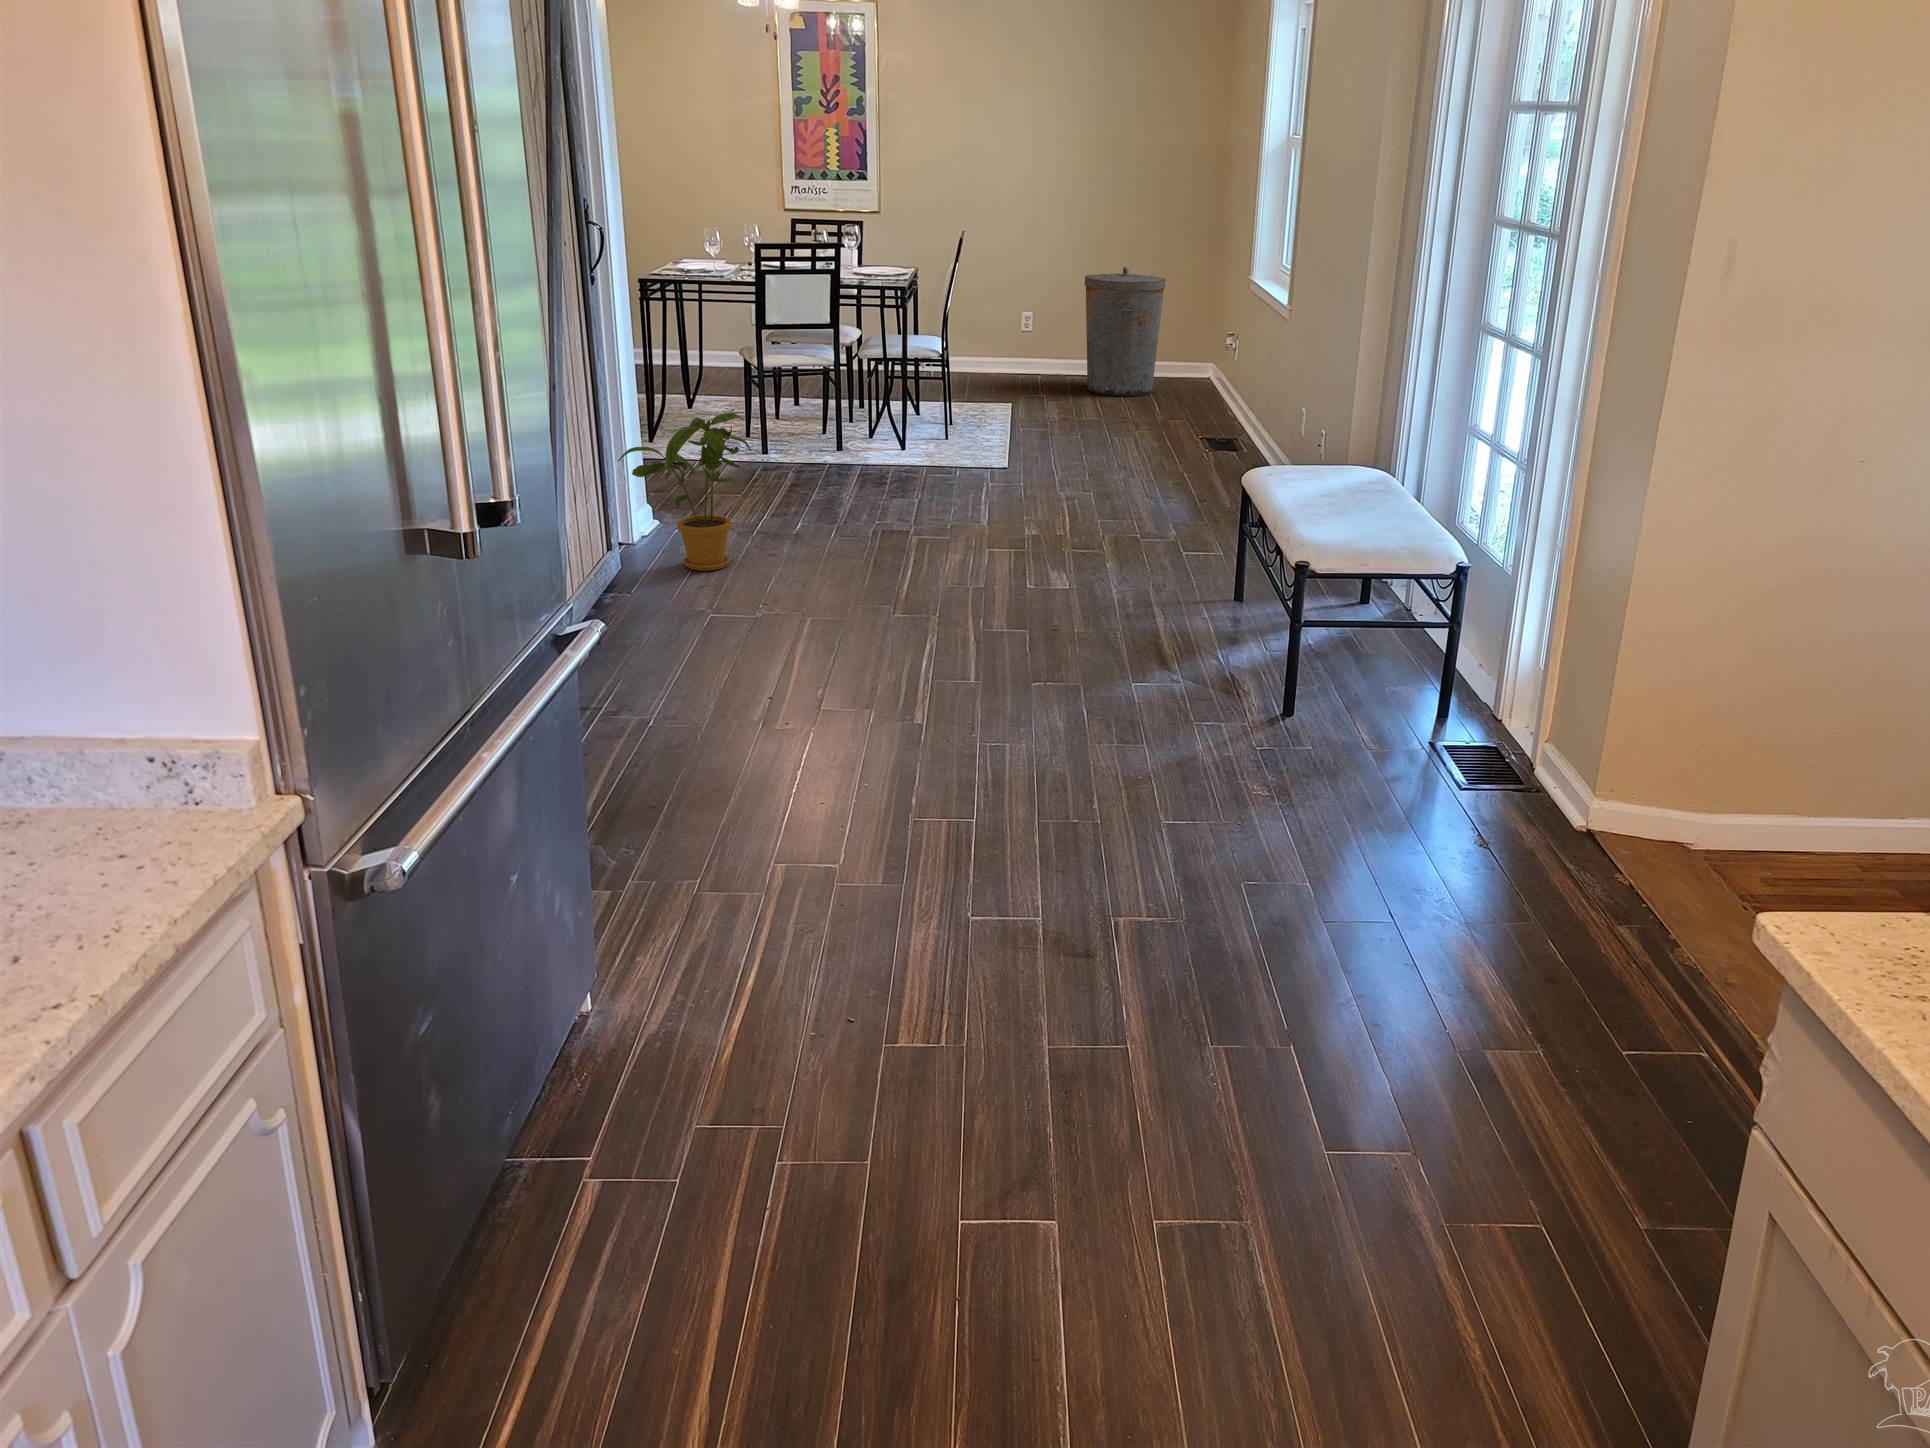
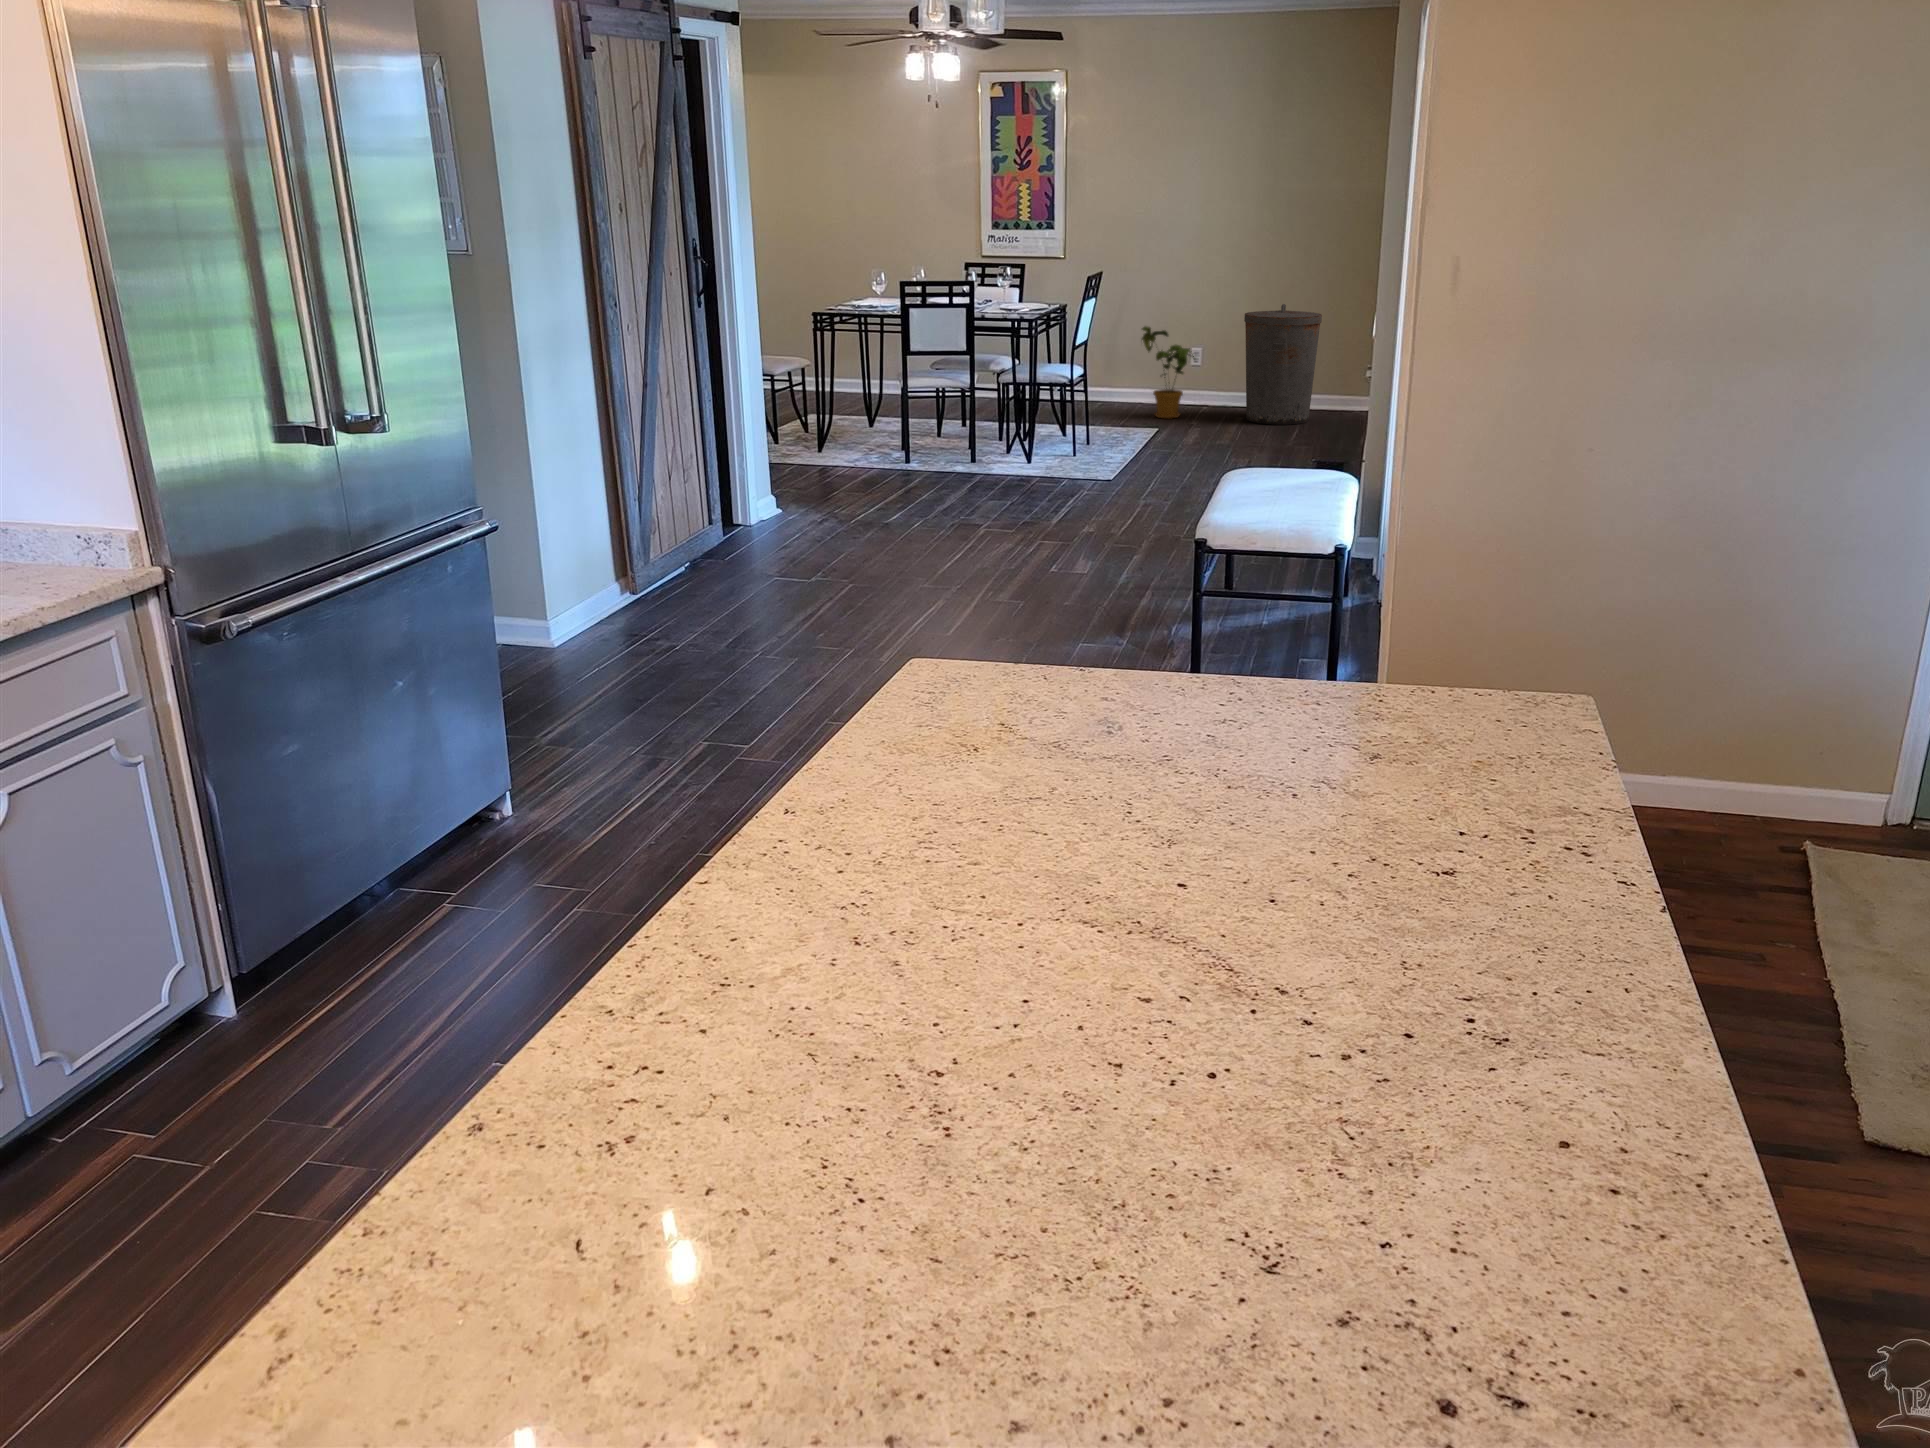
house plant: present [618,413,752,571] -> present [1142,326,1194,418]

